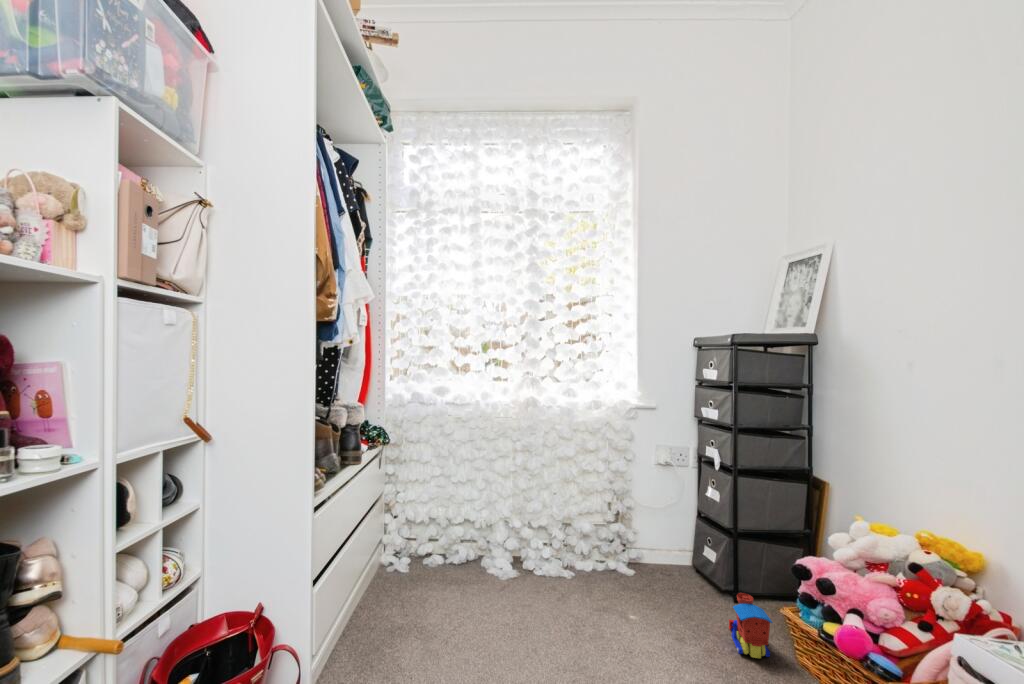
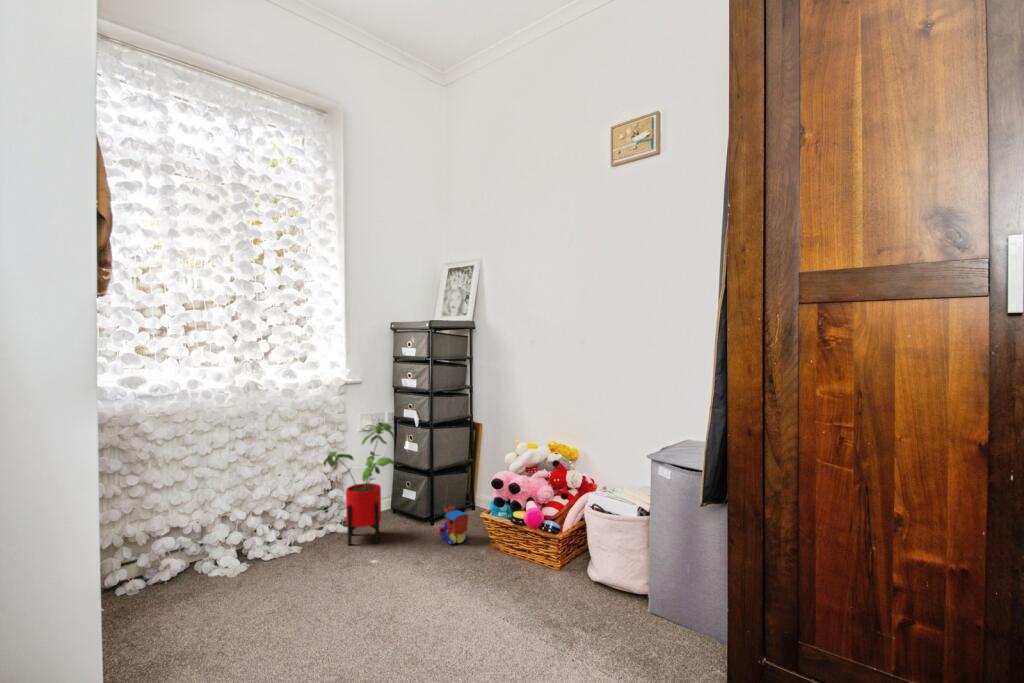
house plant: none [598,456,683,604] -> present [324,422,395,545]

